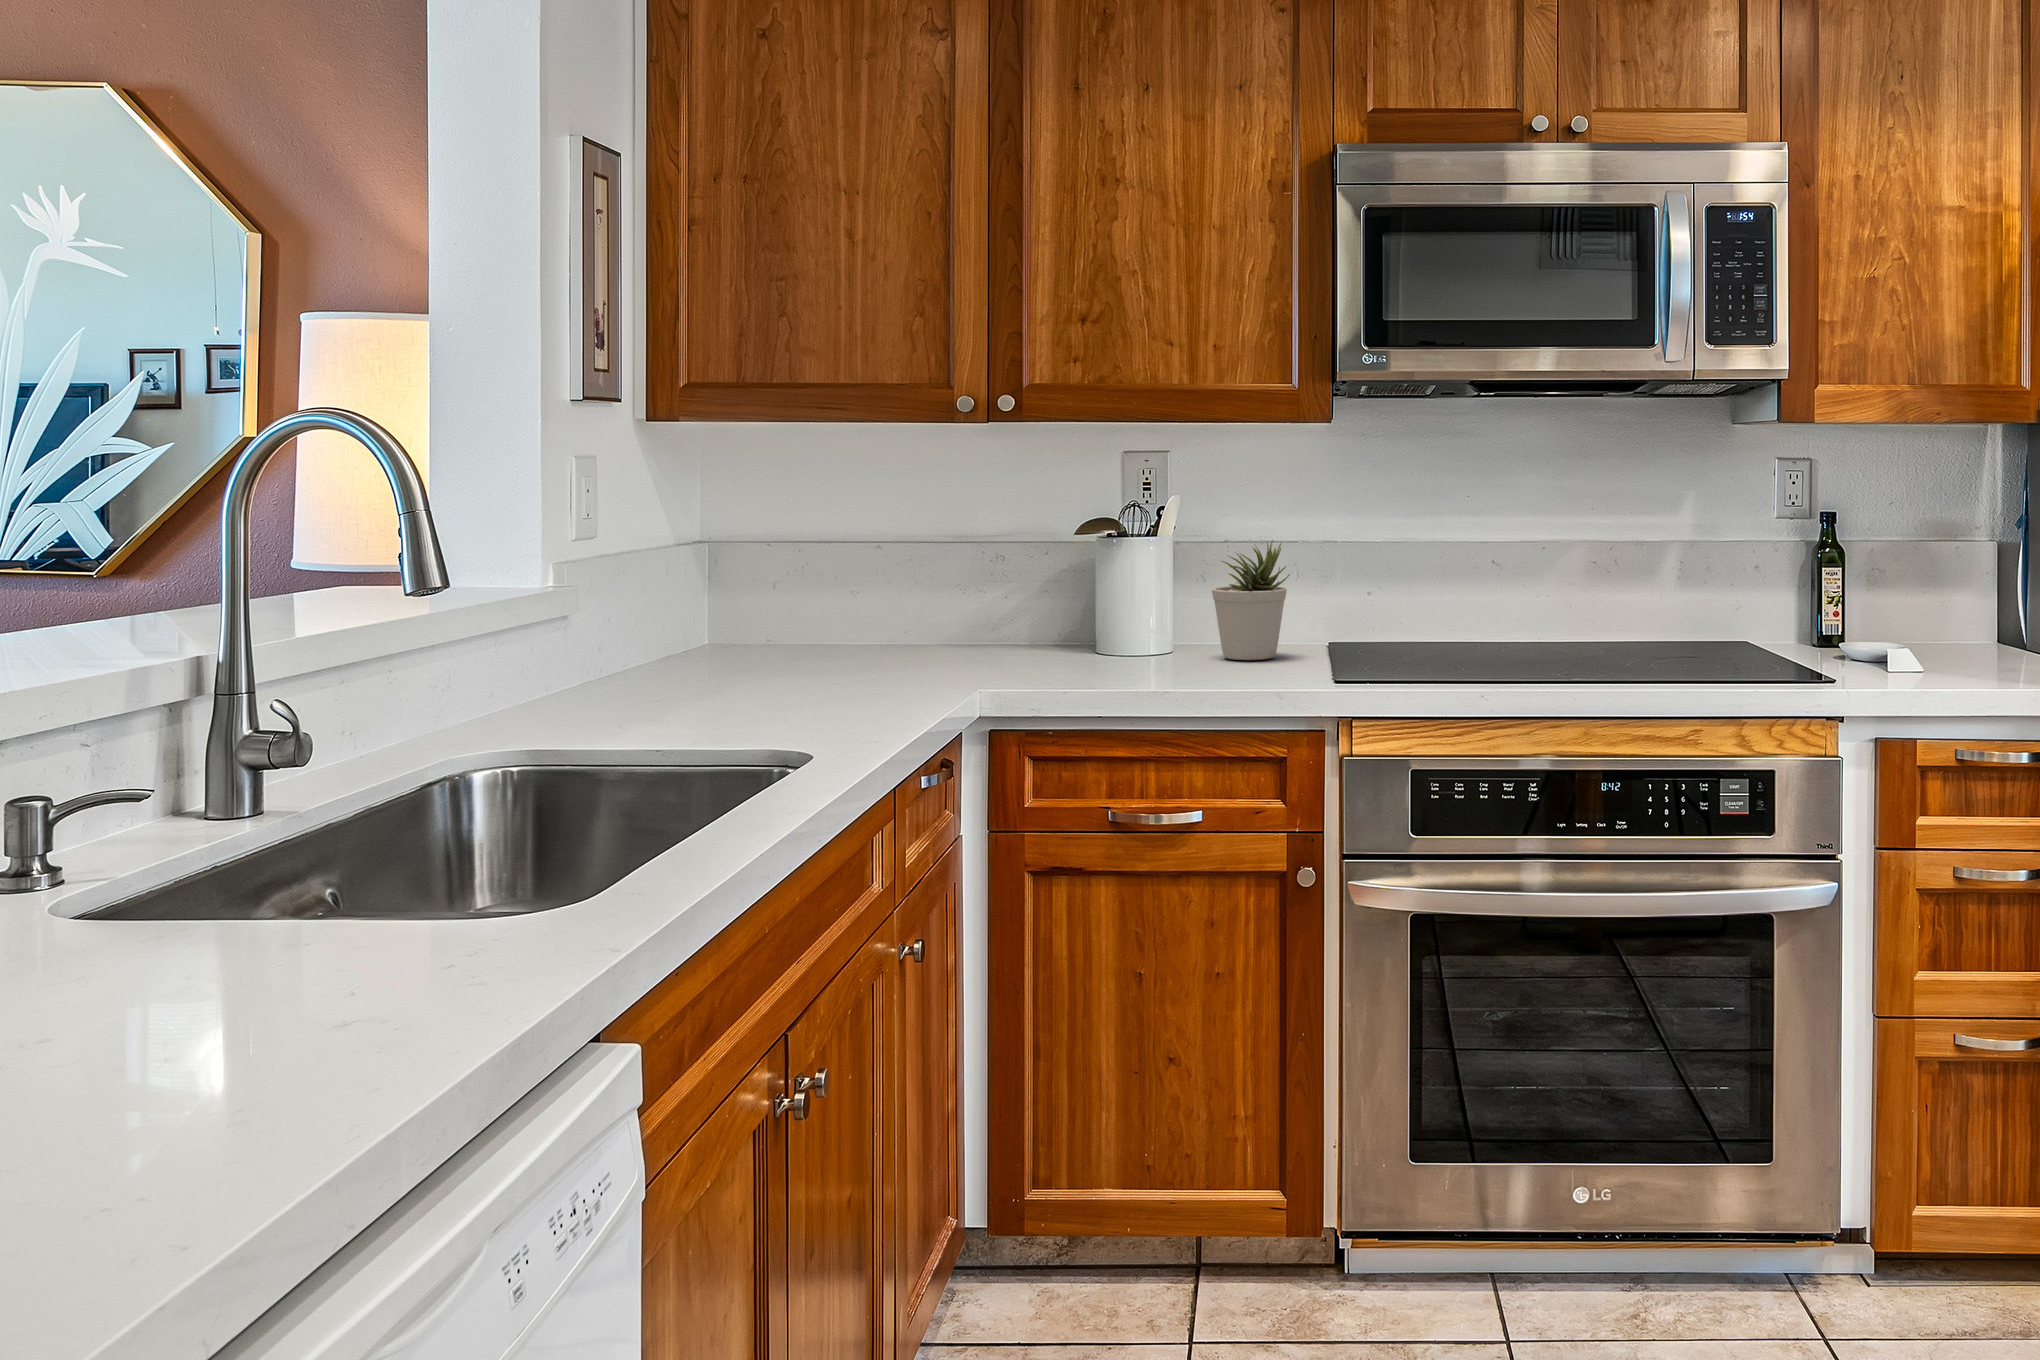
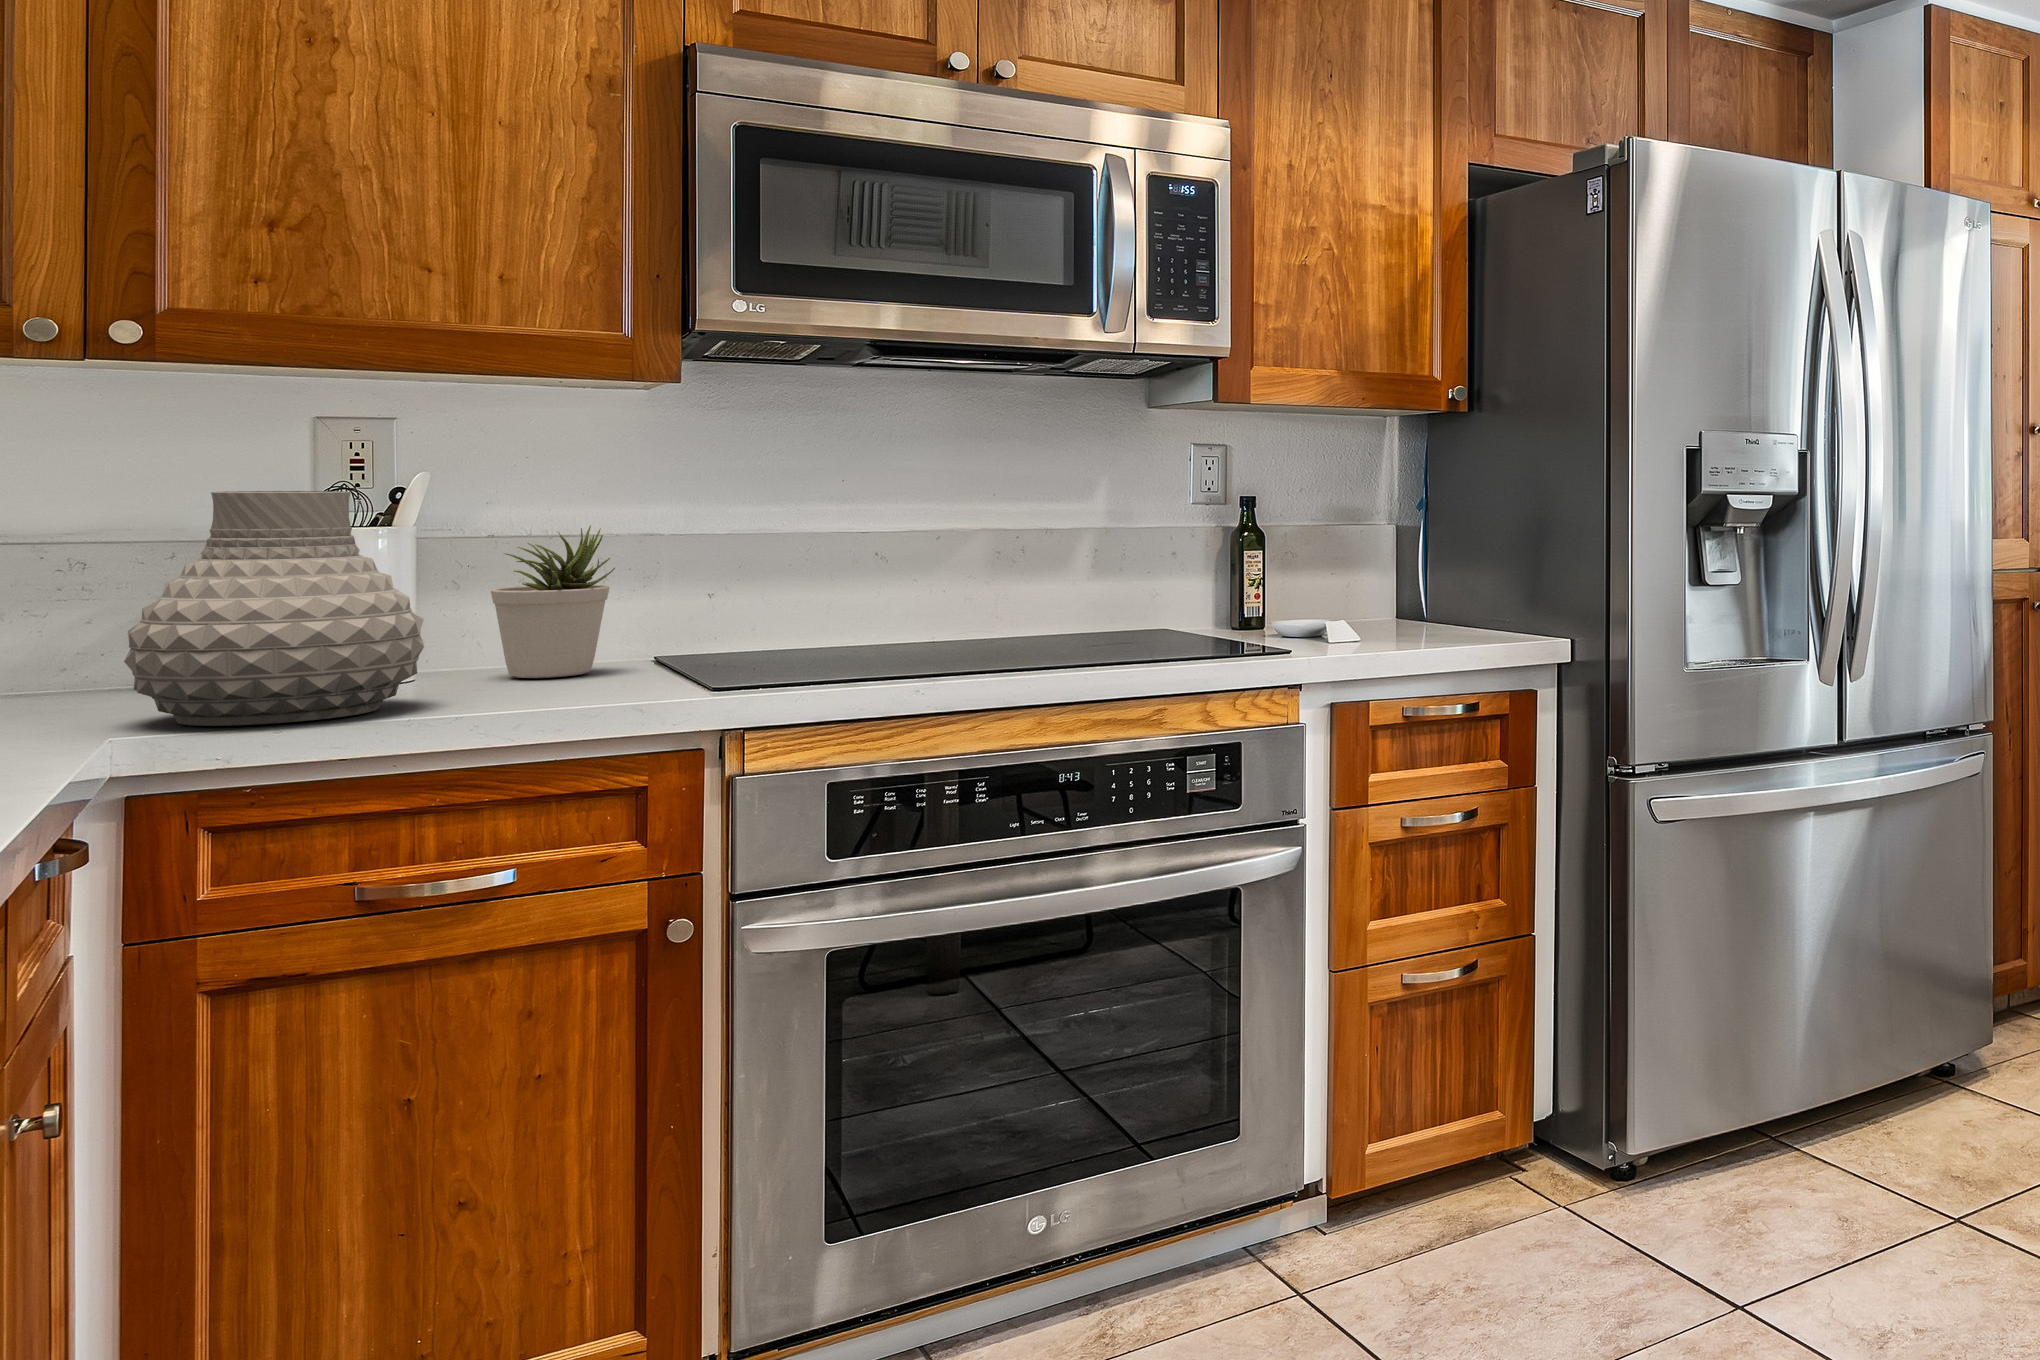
vase: none [997,515,1158,684] -> present [124,491,424,726]

